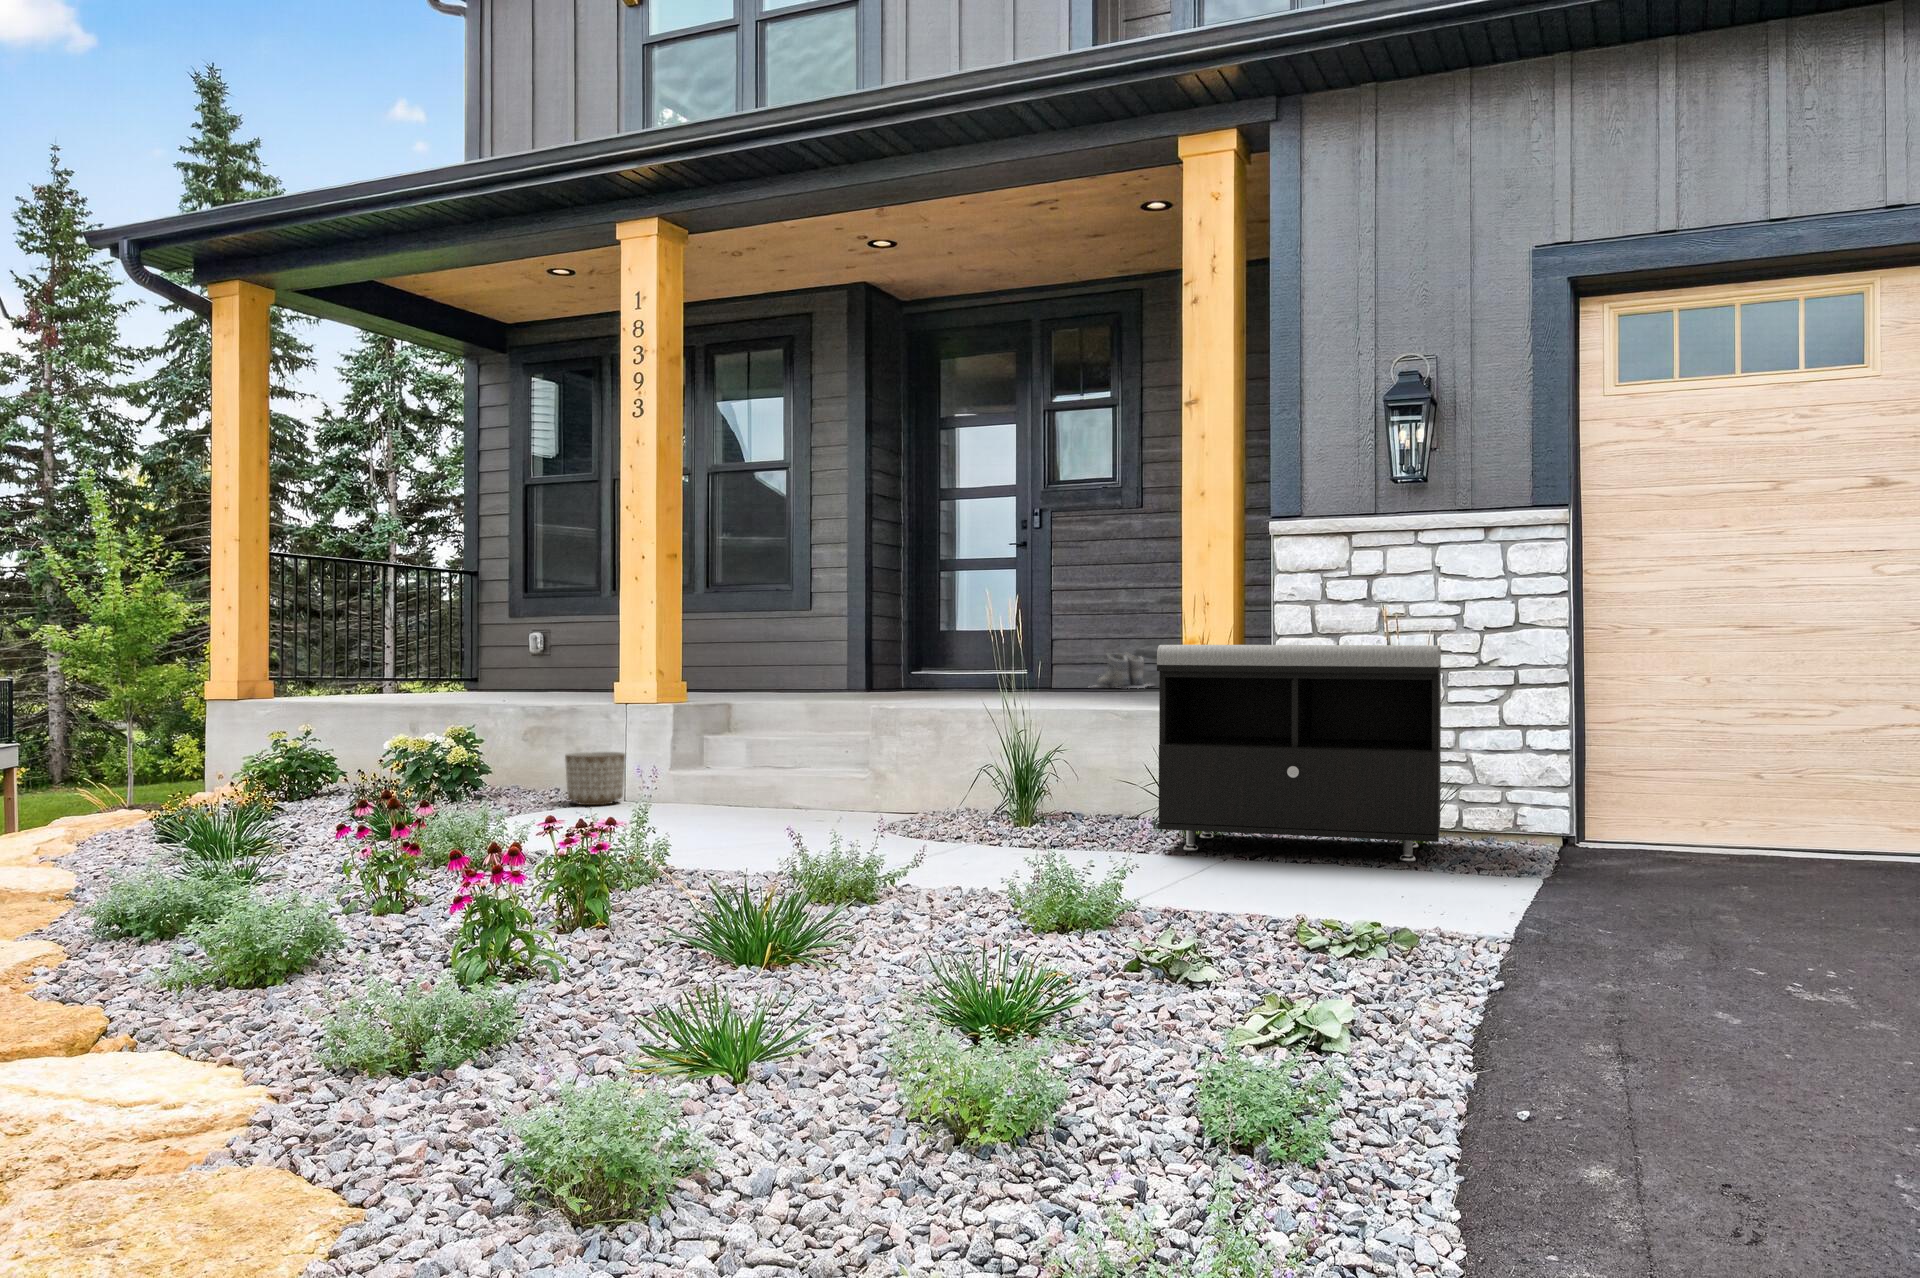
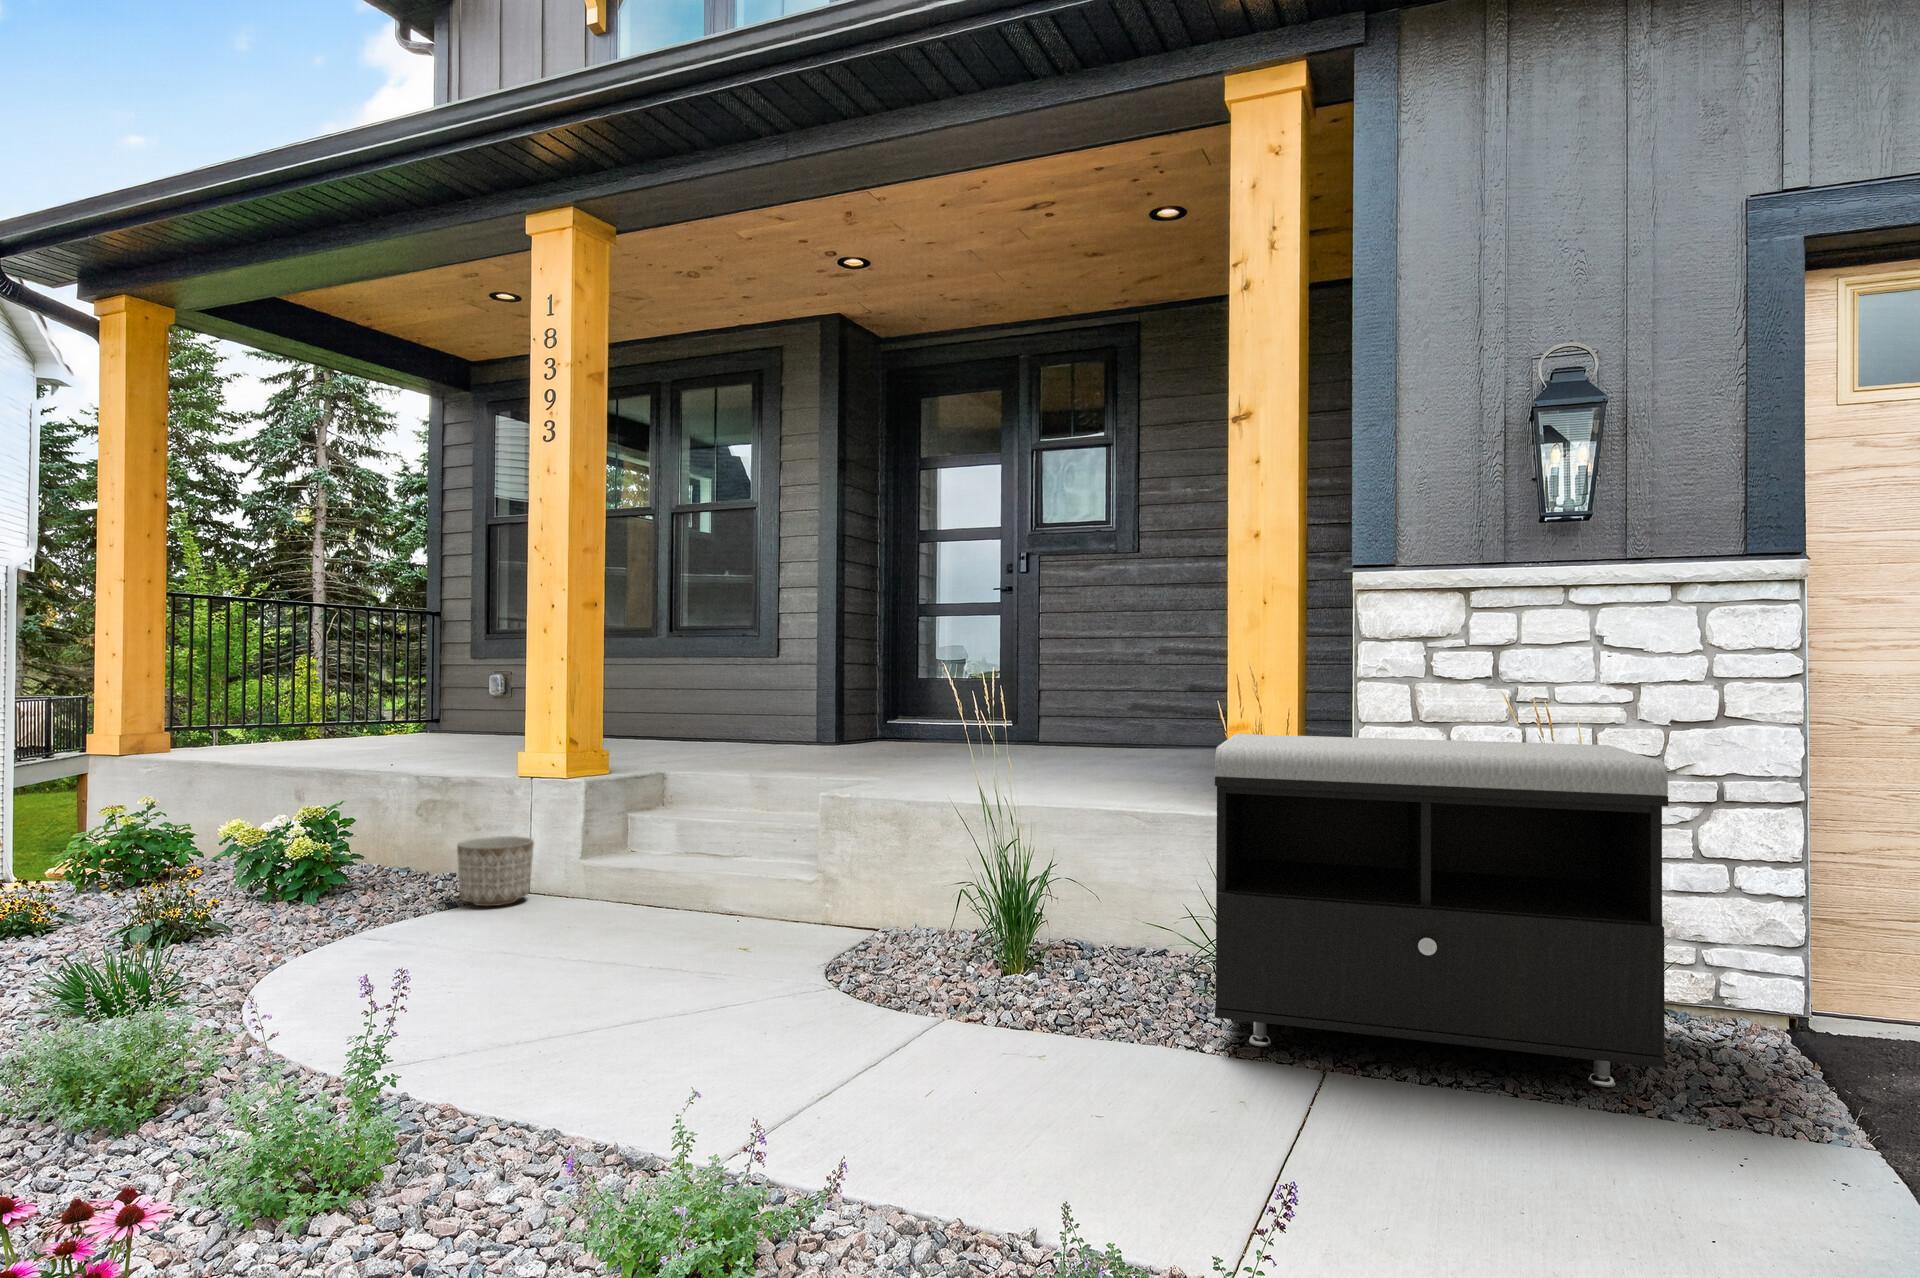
boots: present [1094,652,1149,688] -> none [1080,710,1155,753]

